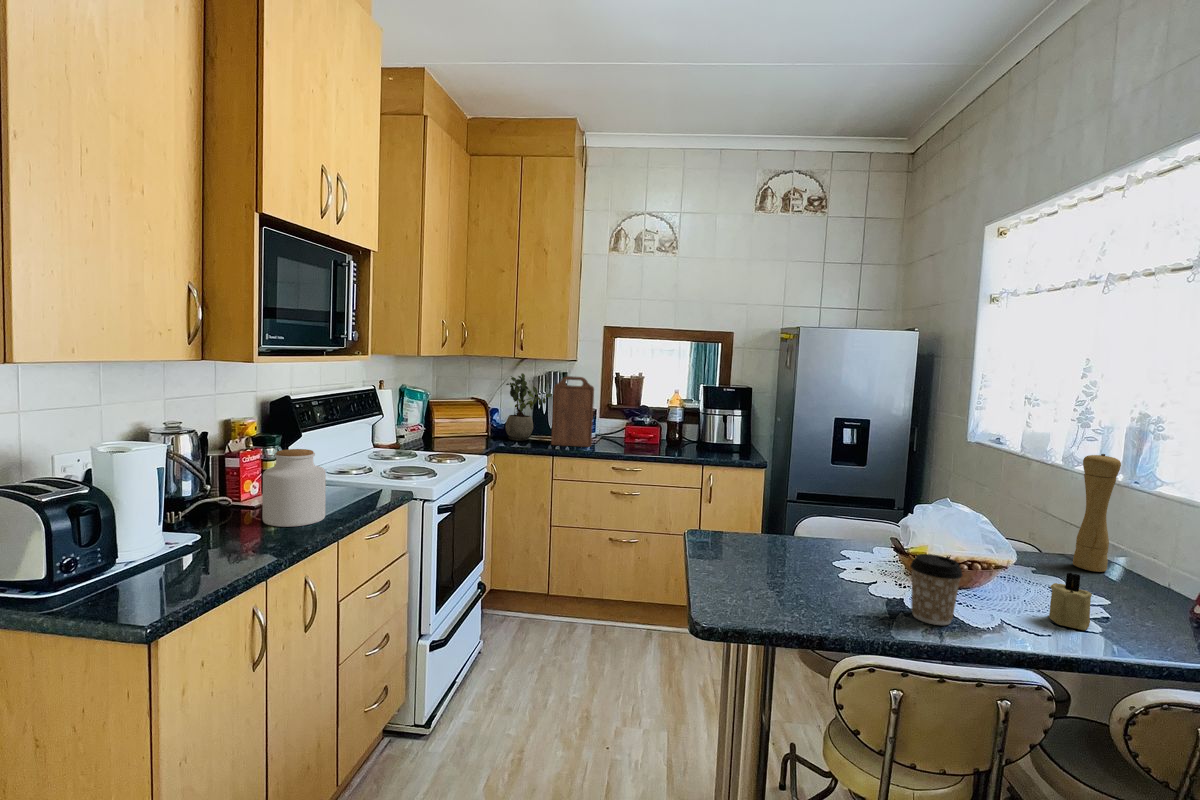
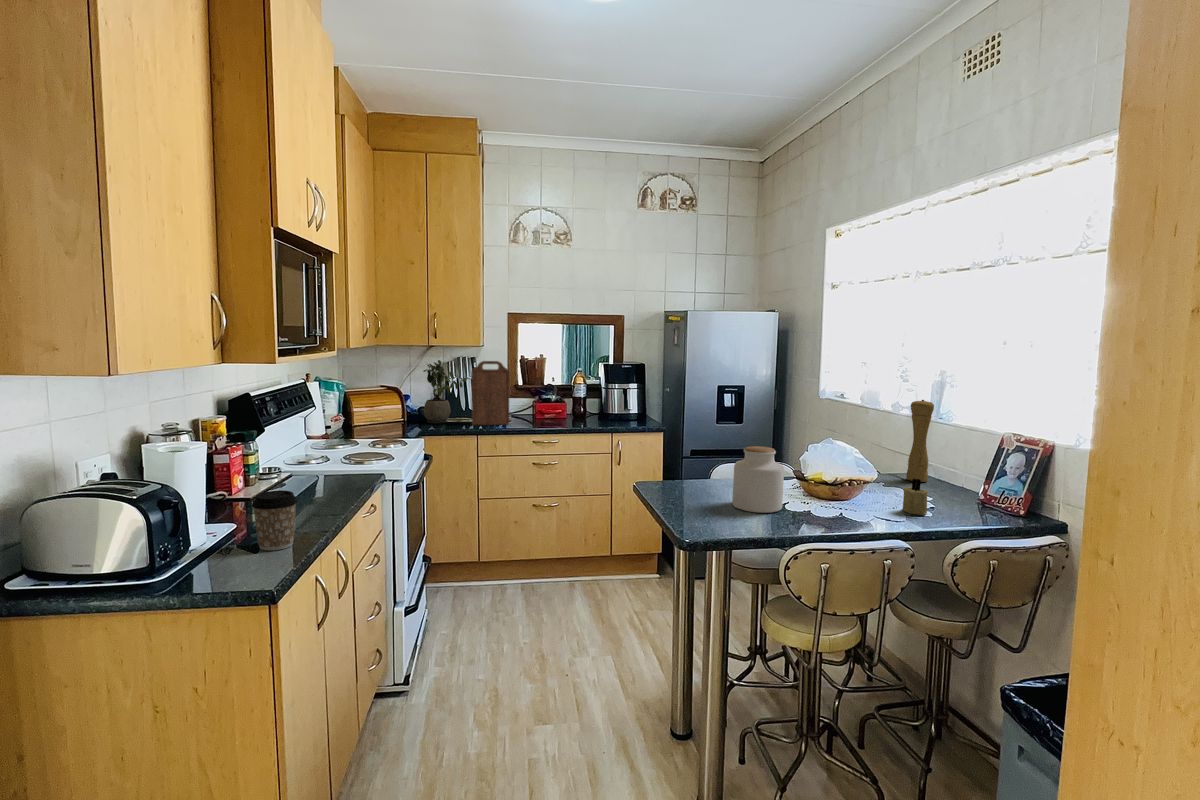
jar: present [262,449,326,527] -> present [732,446,784,513]
coffee cup: present [910,554,963,625] -> present [252,491,297,550]

